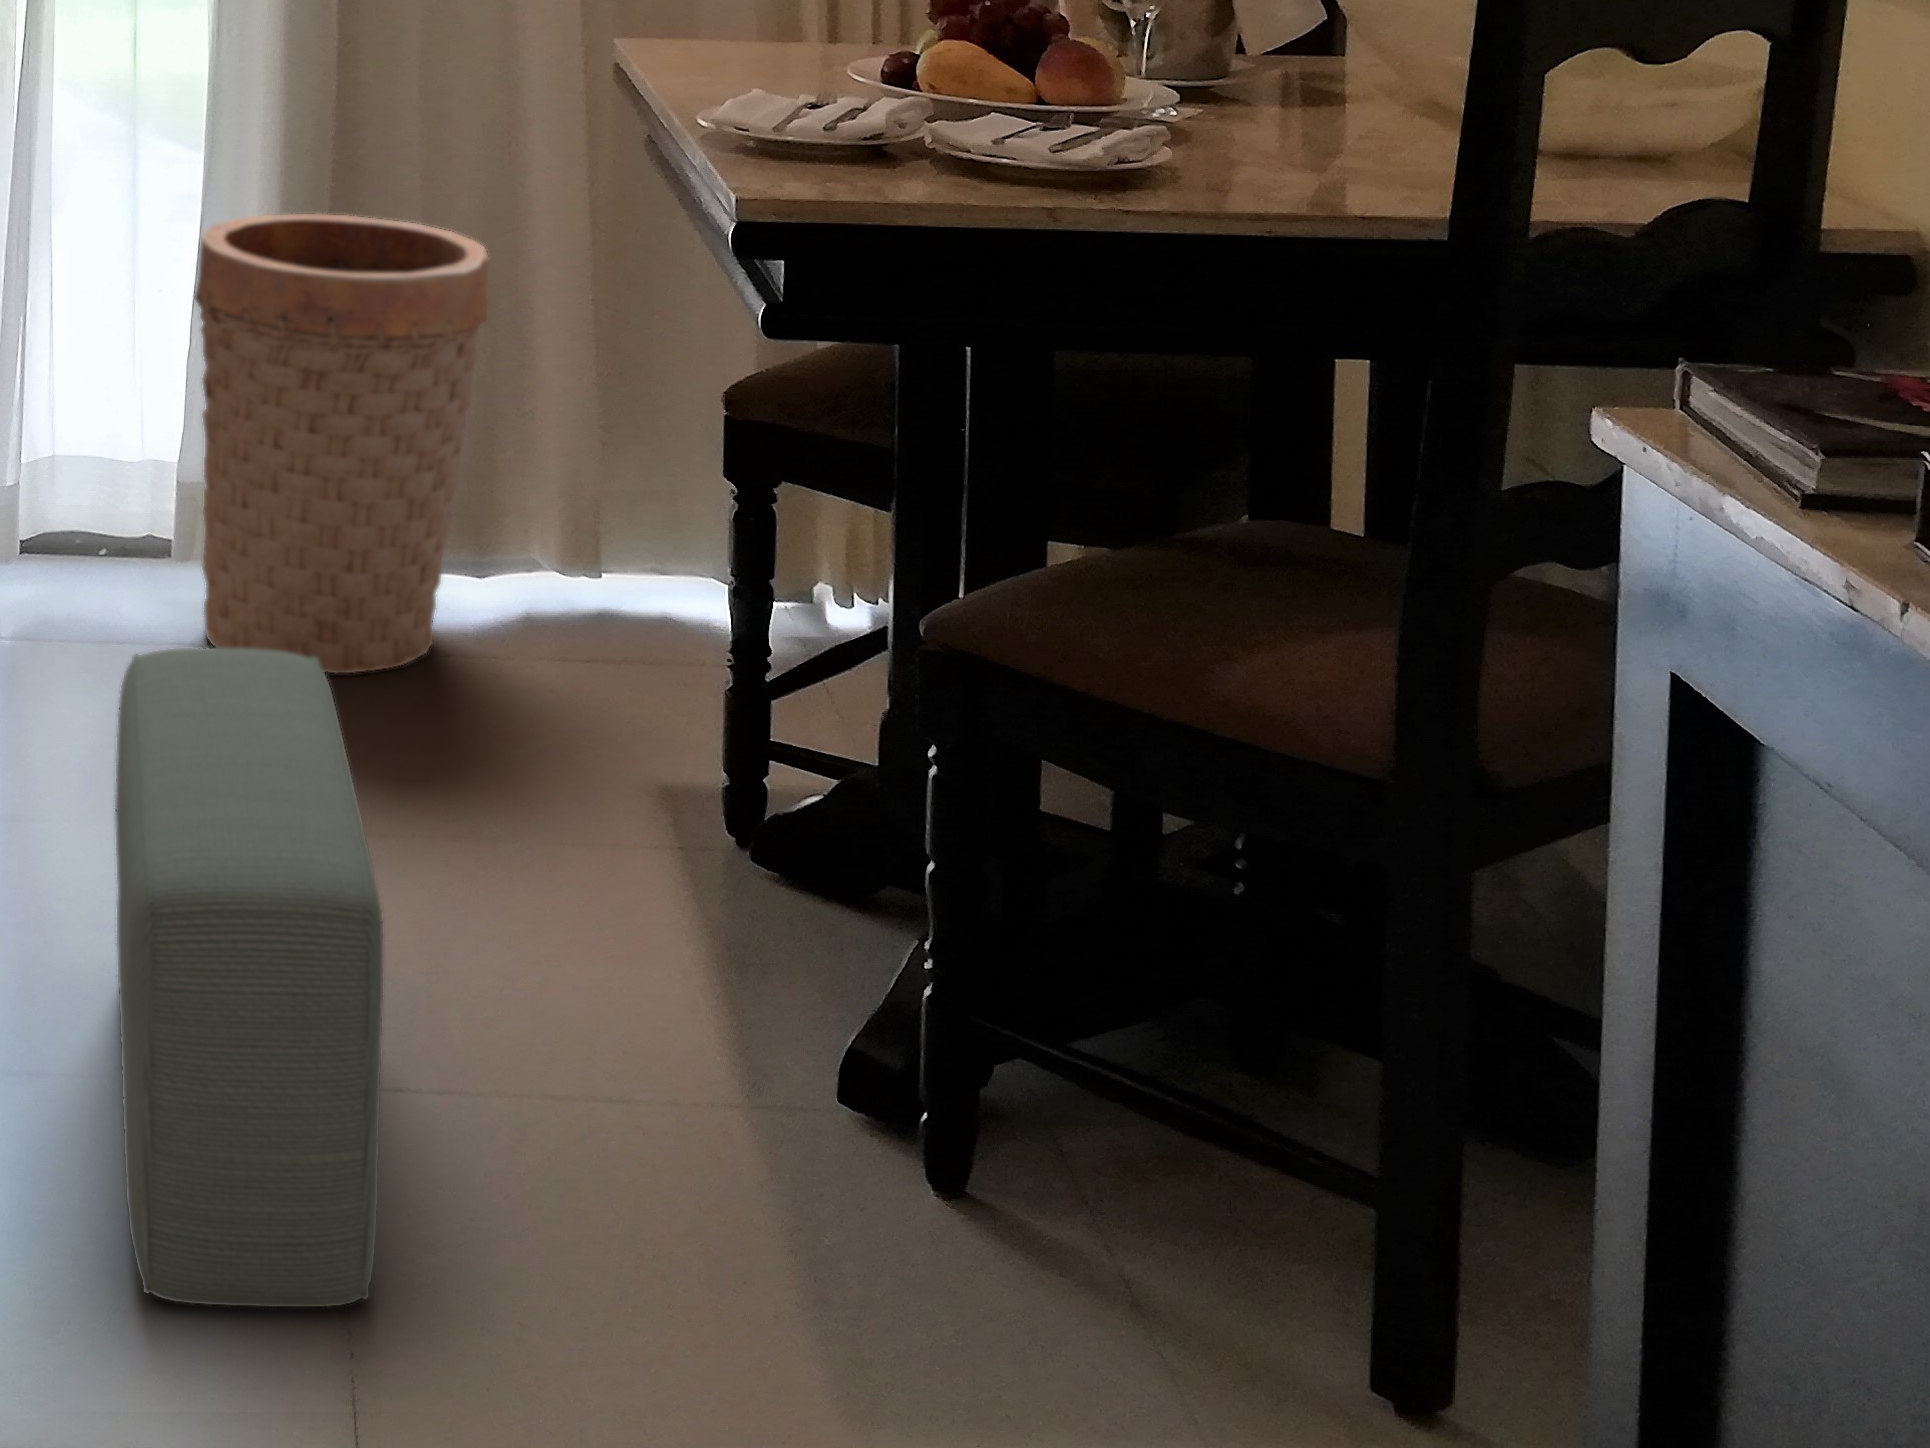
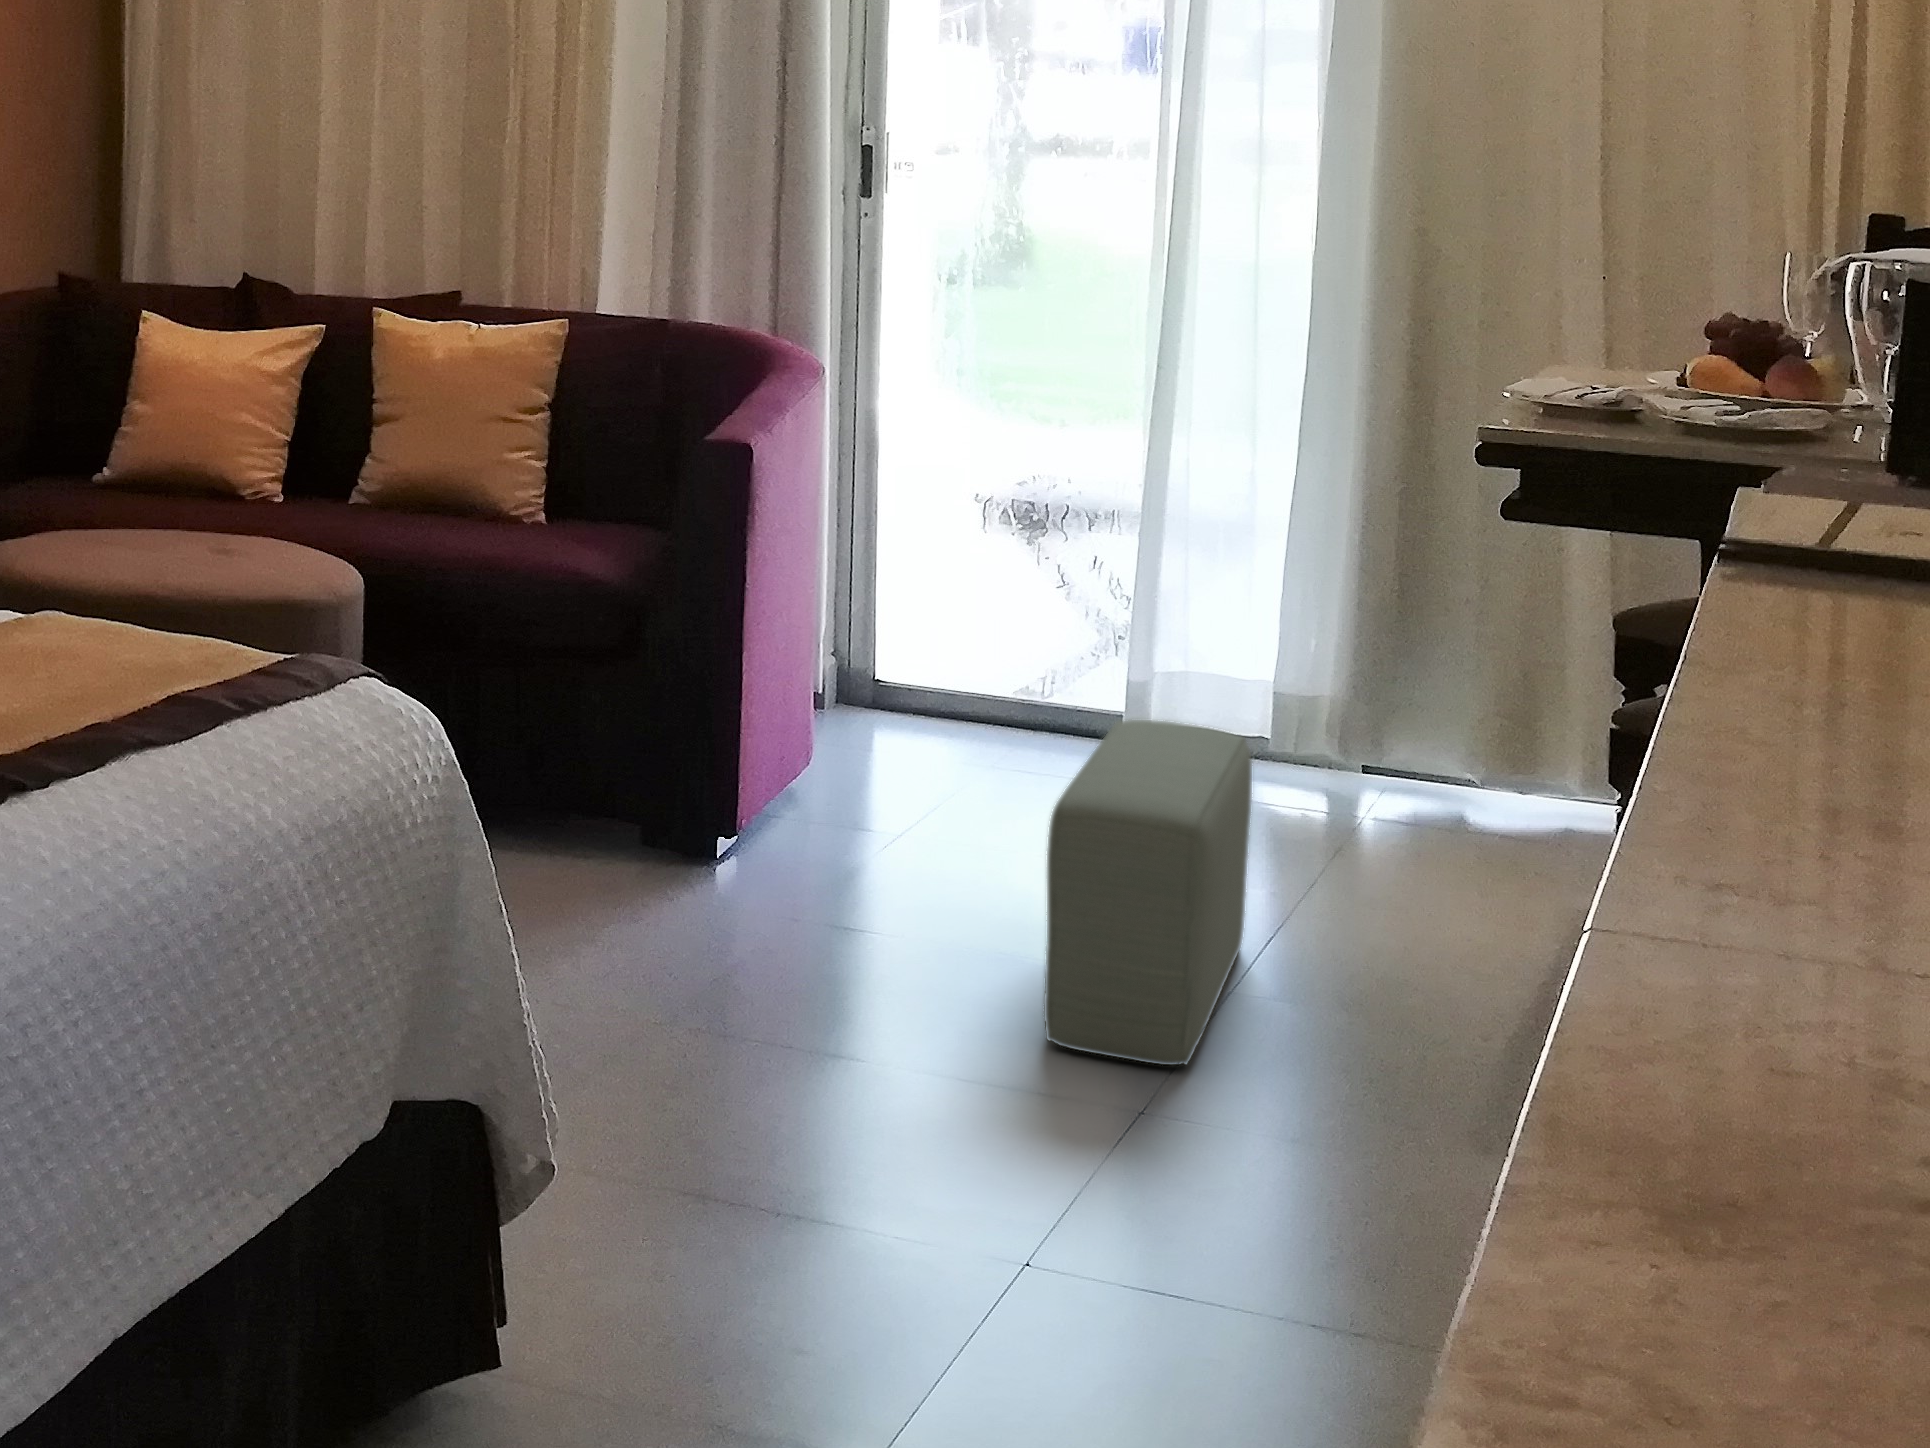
basket: present [195,214,489,673] -> none [1259,497,1494,824]

